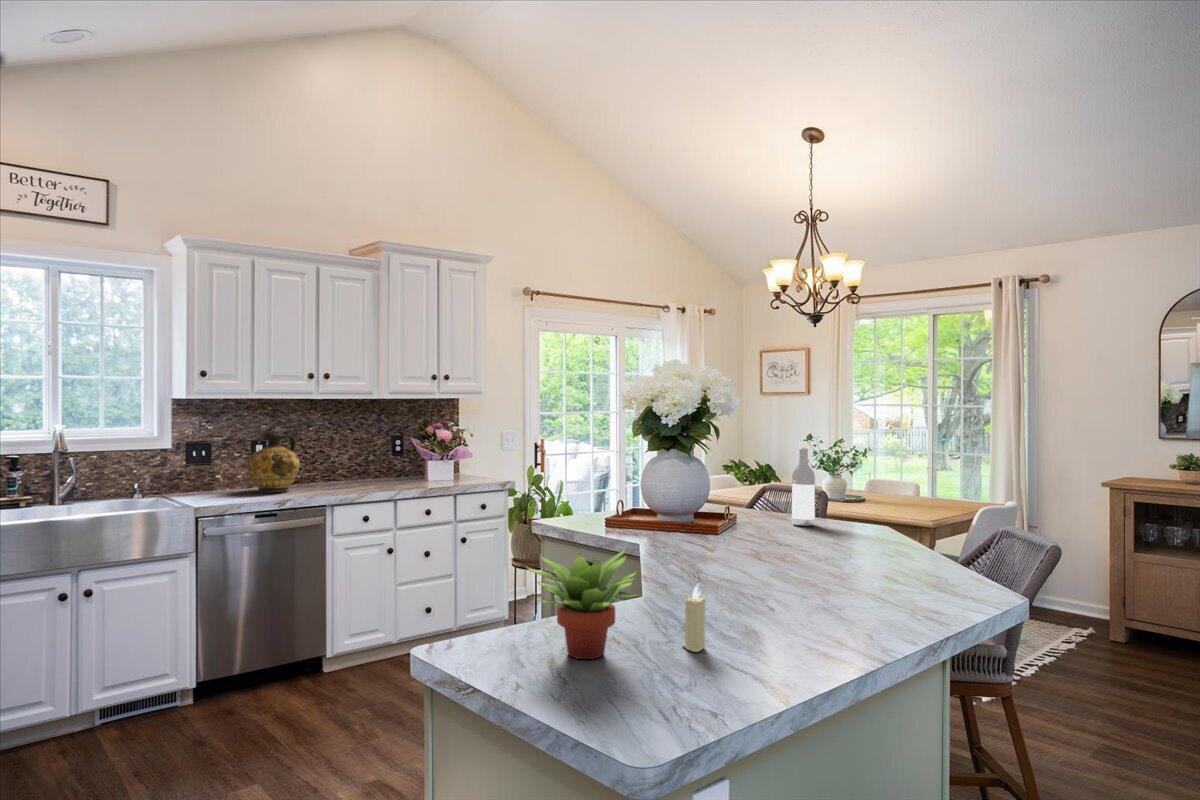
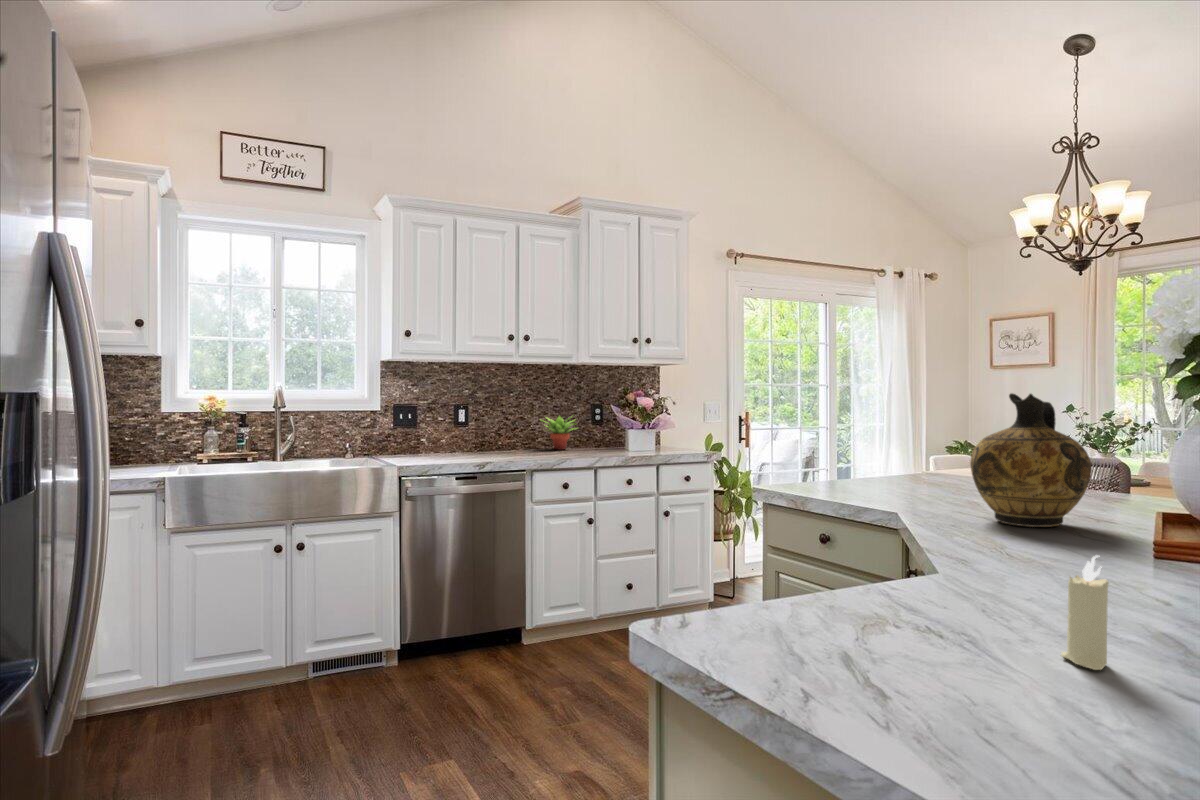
ceramic jug: present [248,432,300,492] -> present [970,393,1092,527]
wine bottle: present [792,442,815,526] -> none [1098,394,1134,503]
succulent plant: present [525,547,637,659] -> present [545,416,573,450]

